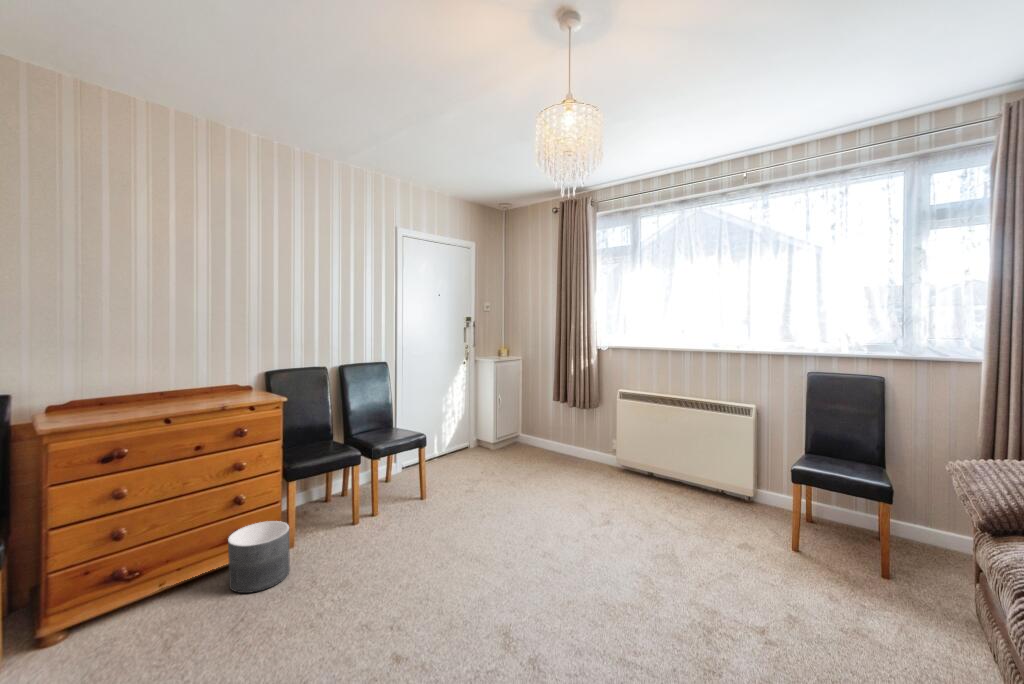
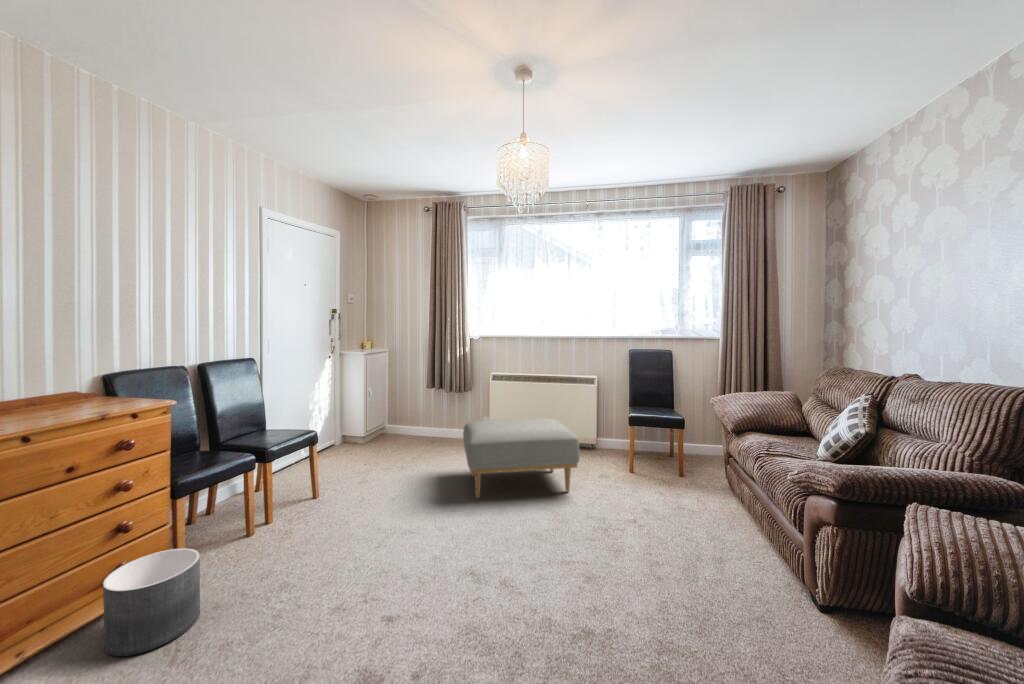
ottoman: none [544,447,681,551] -> present [463,418,580,498]

